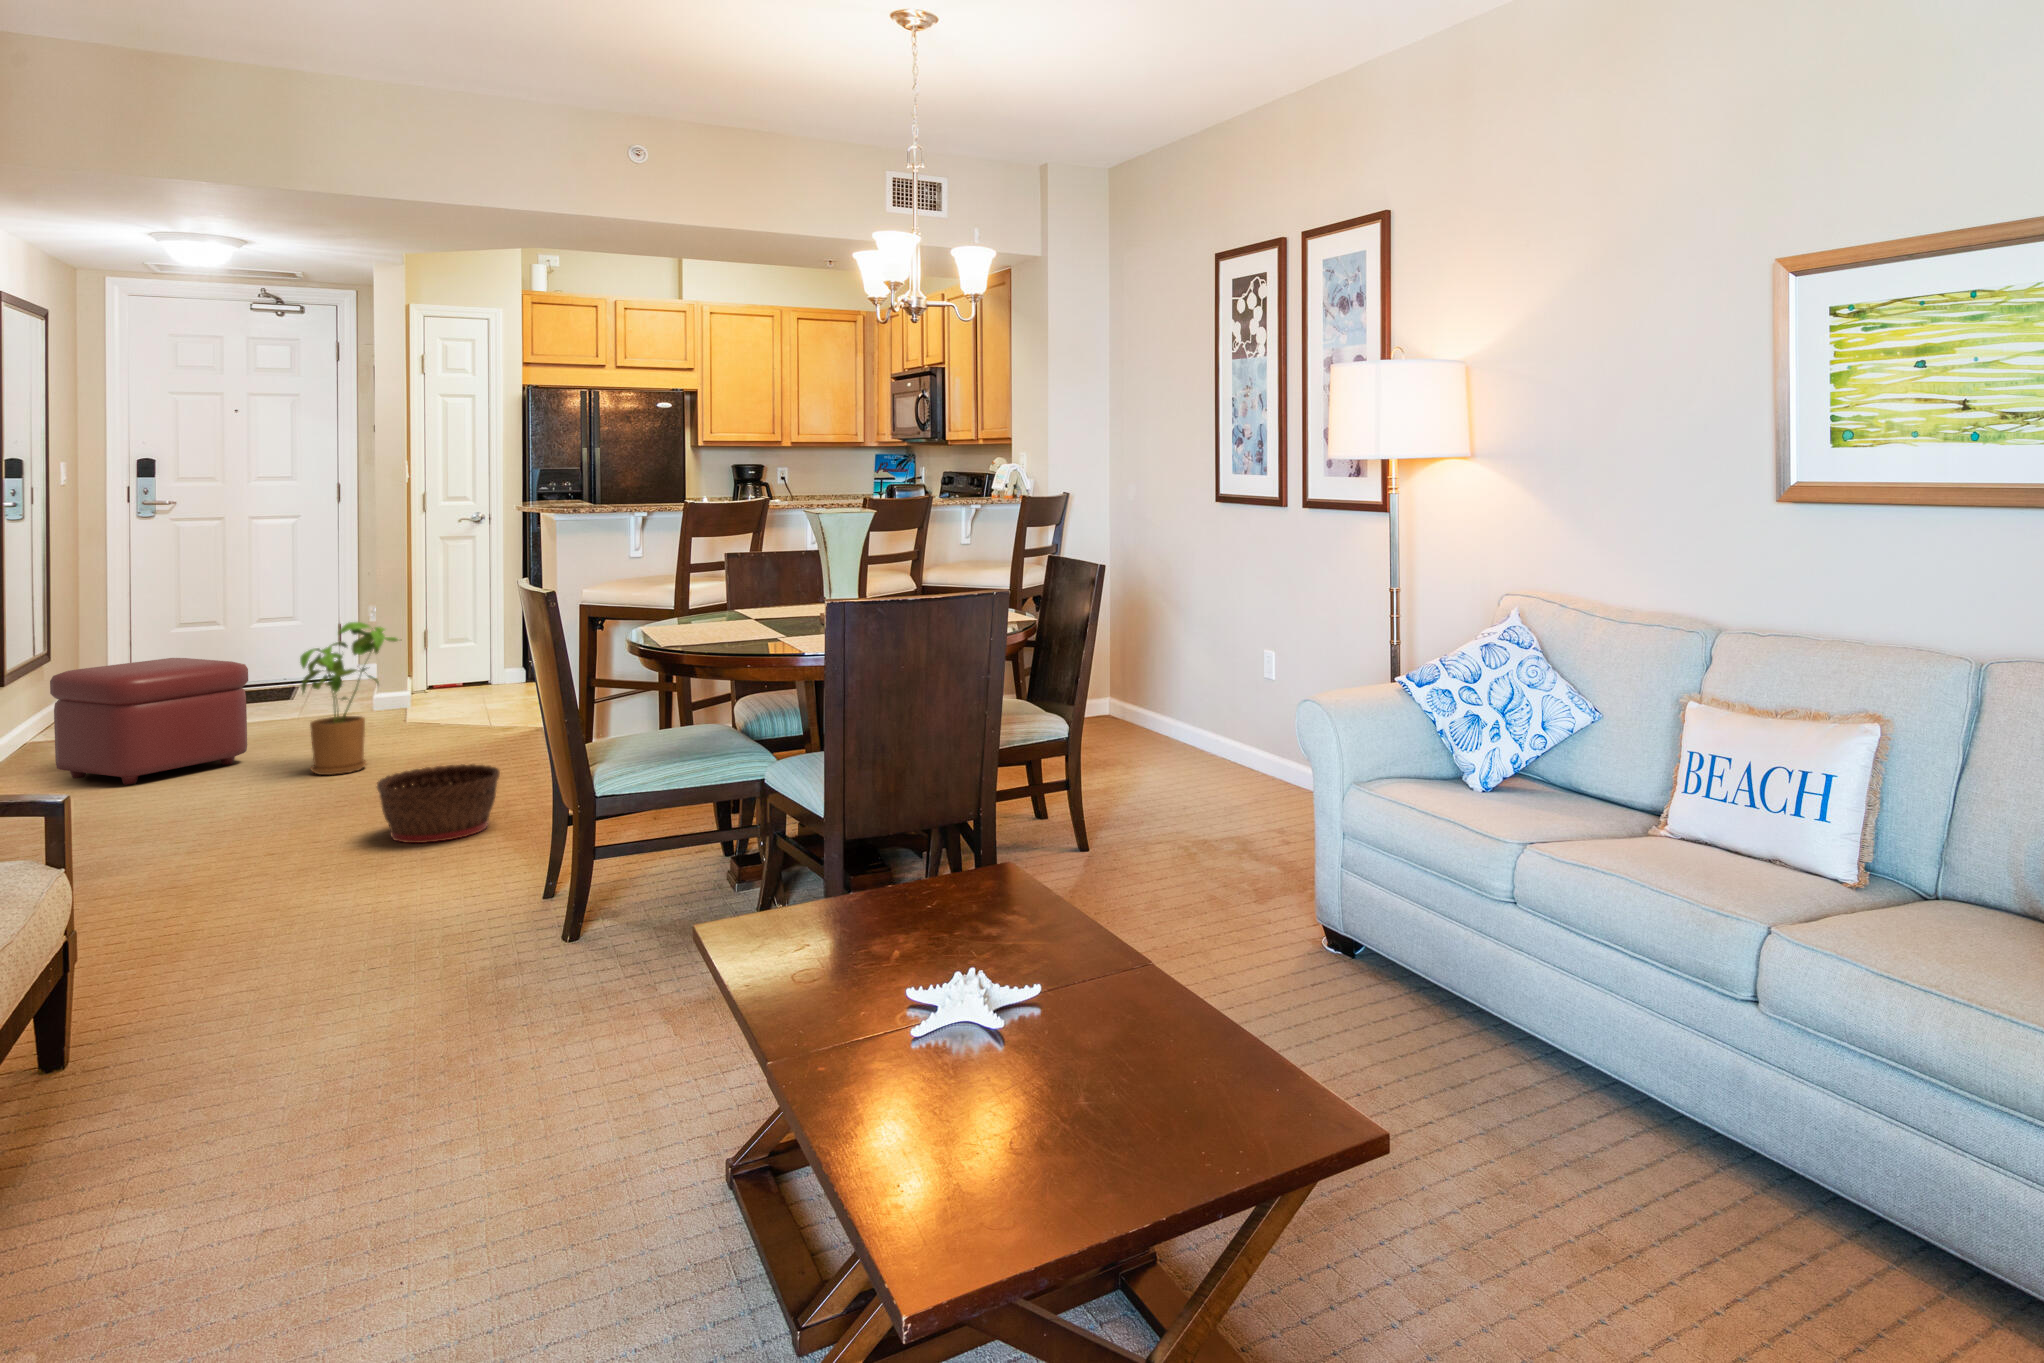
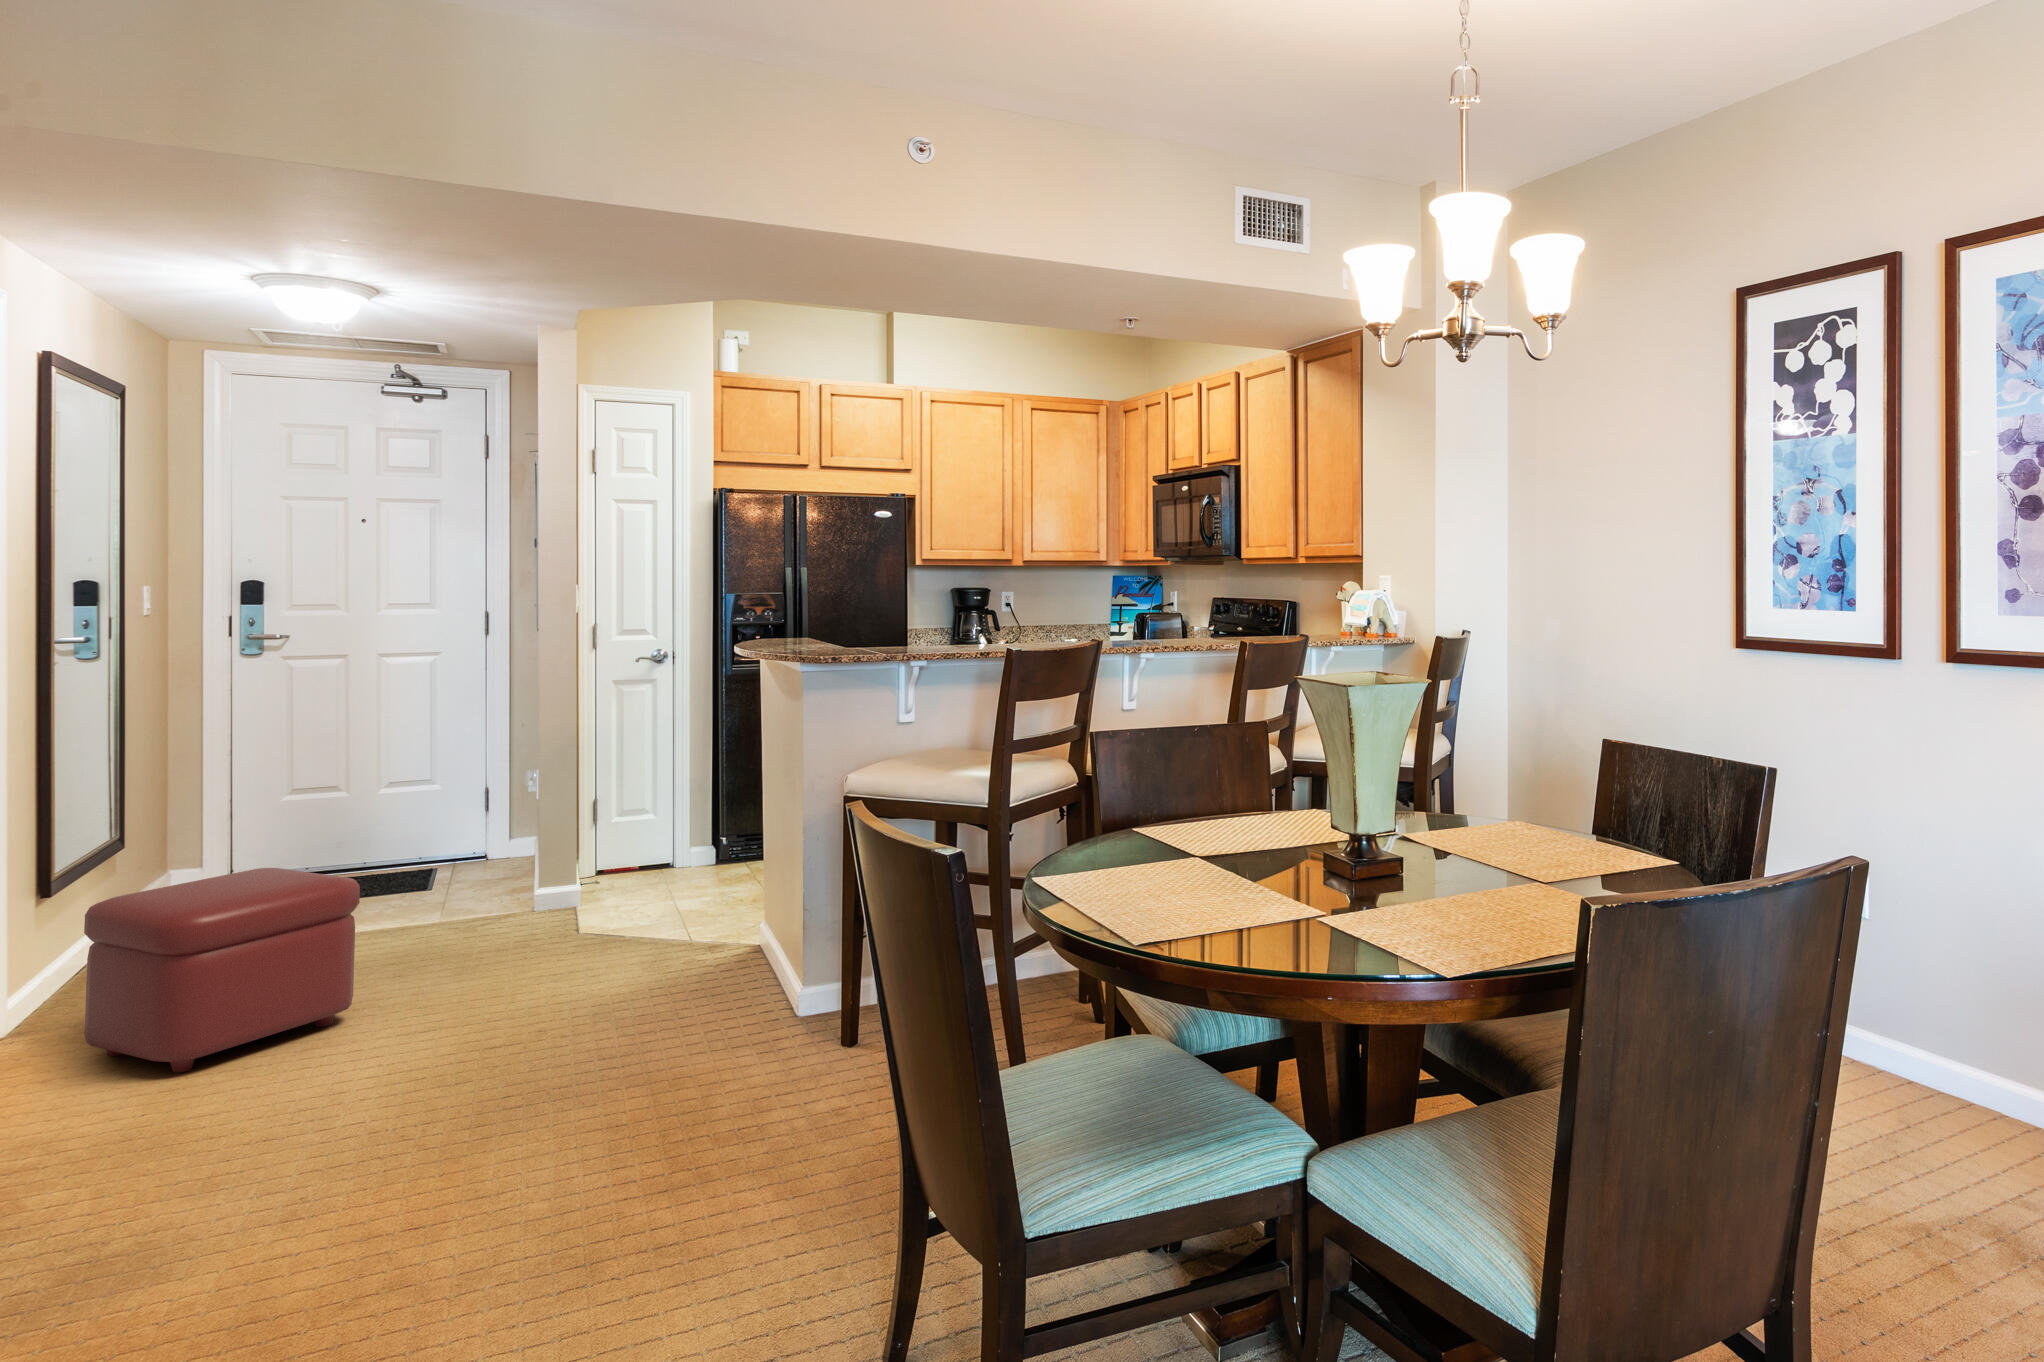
house plant: present [300,622,398,775] -> none [430,825,572,1053]
basket: present [377,764,500,843] -> none [535,1083,725,1246]

